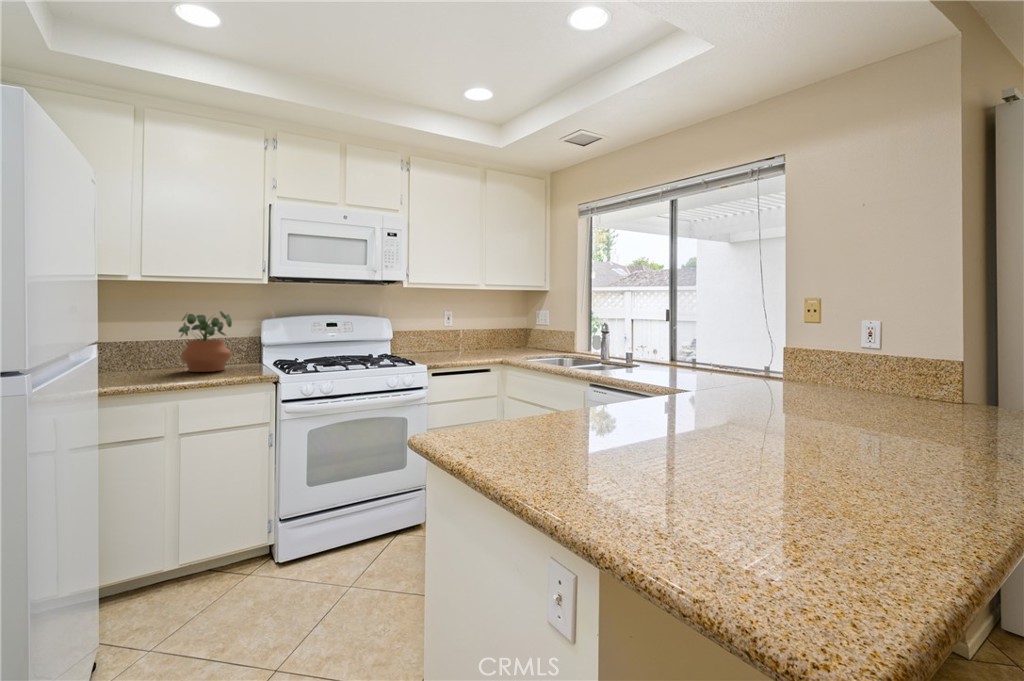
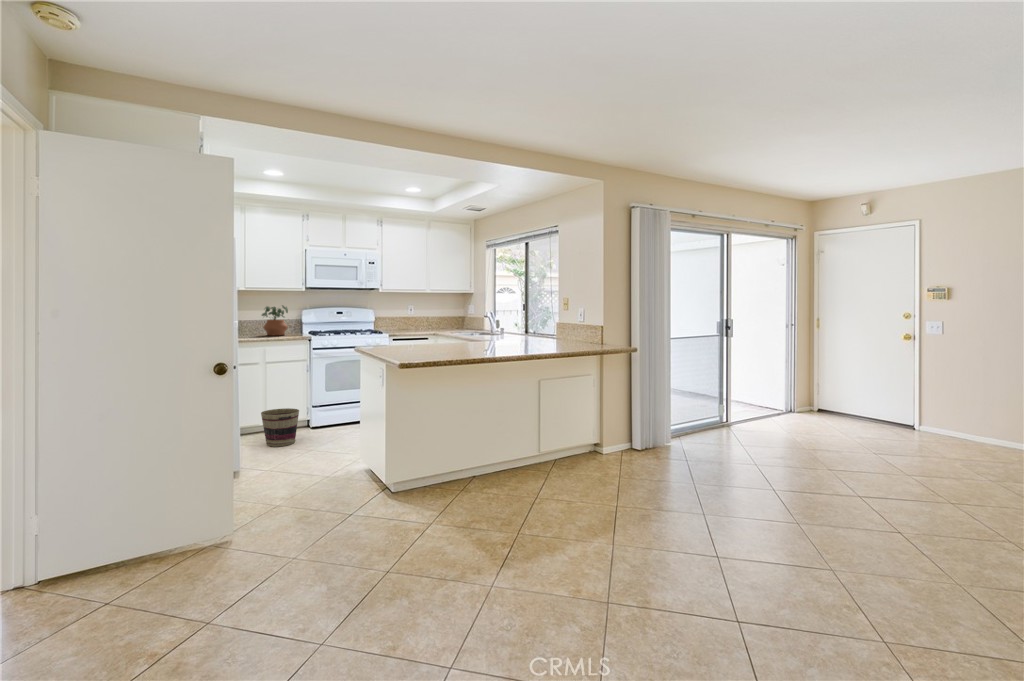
basket: none [157,538,249,644] -> present [261,408,299,447]

